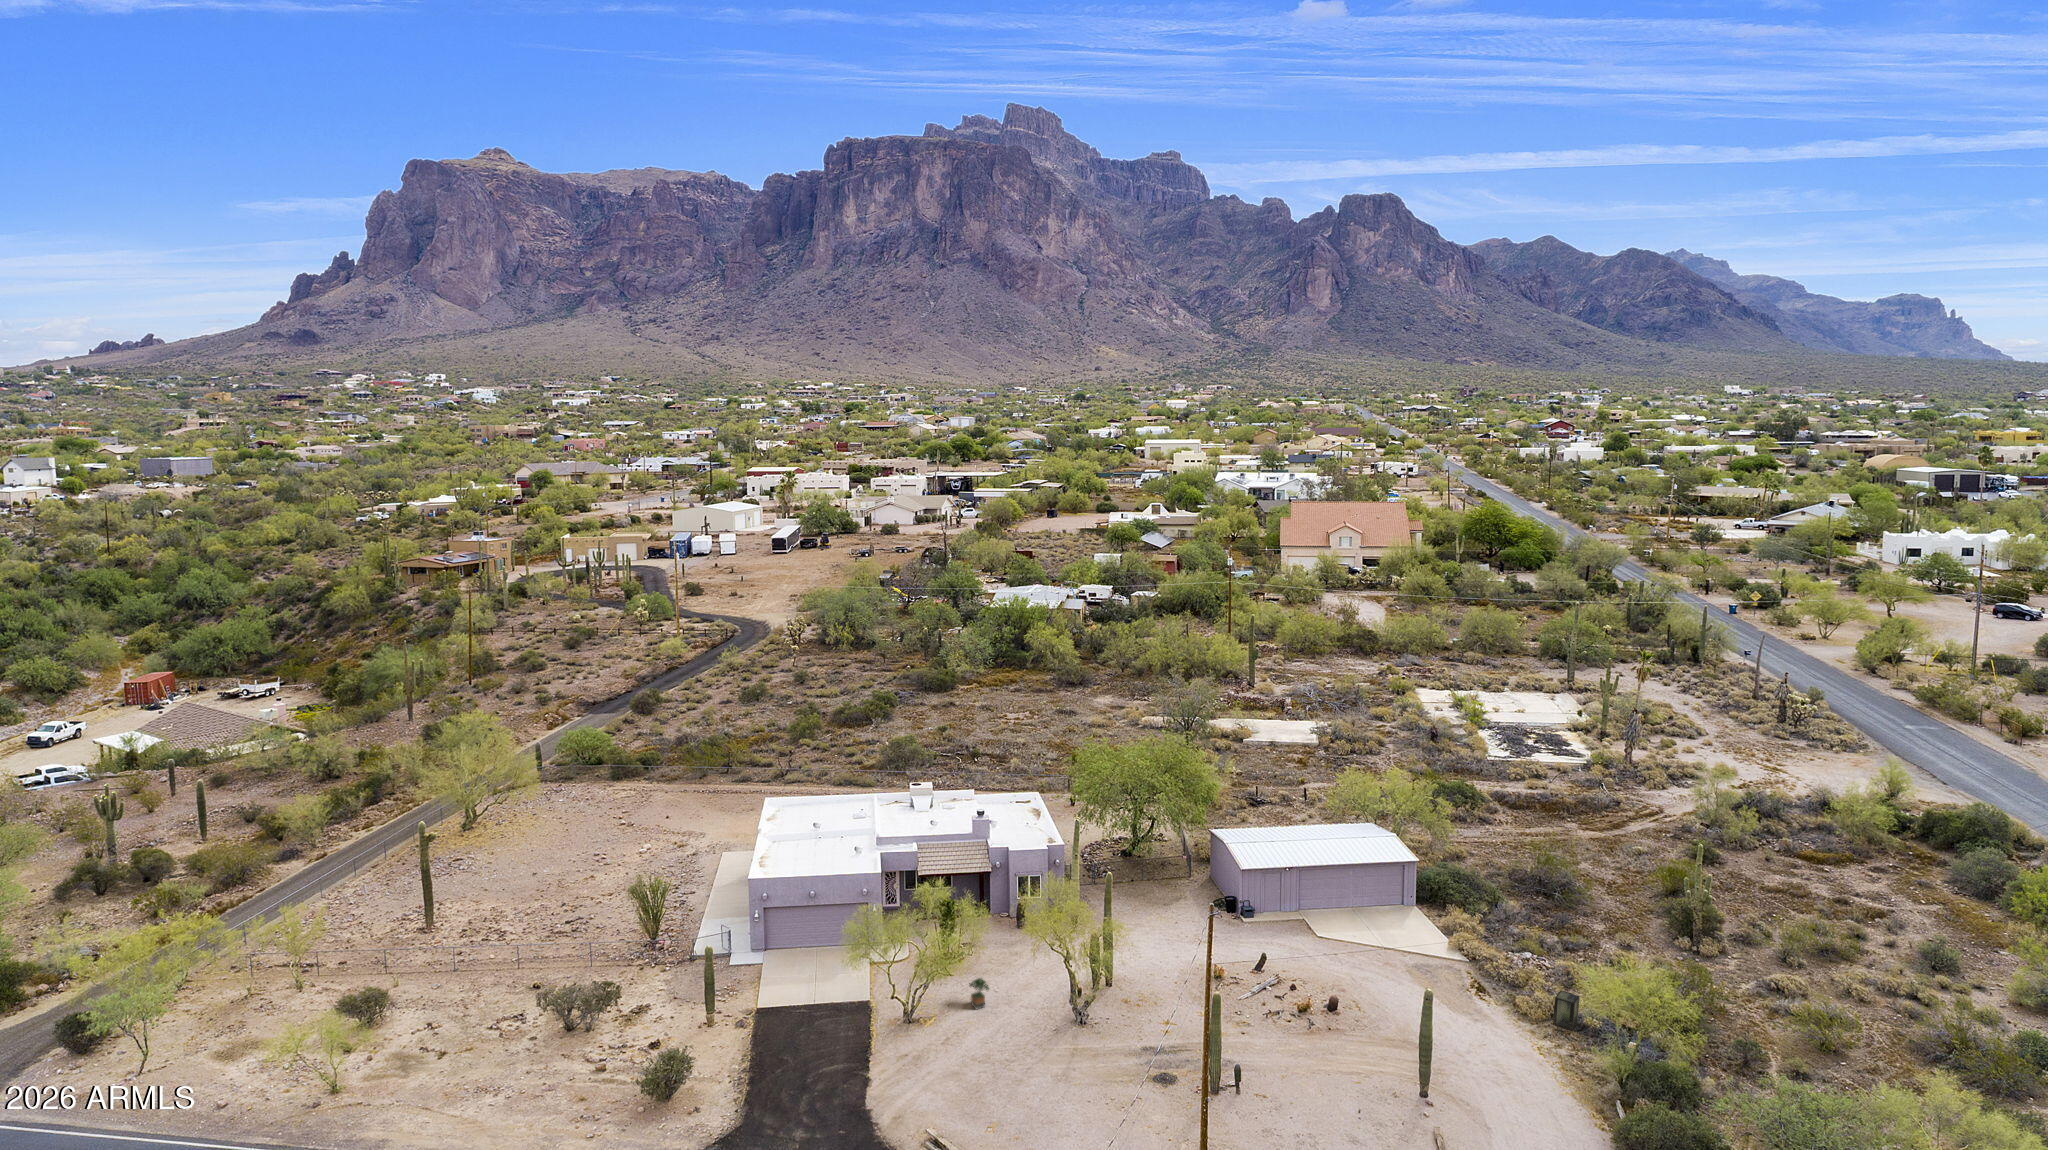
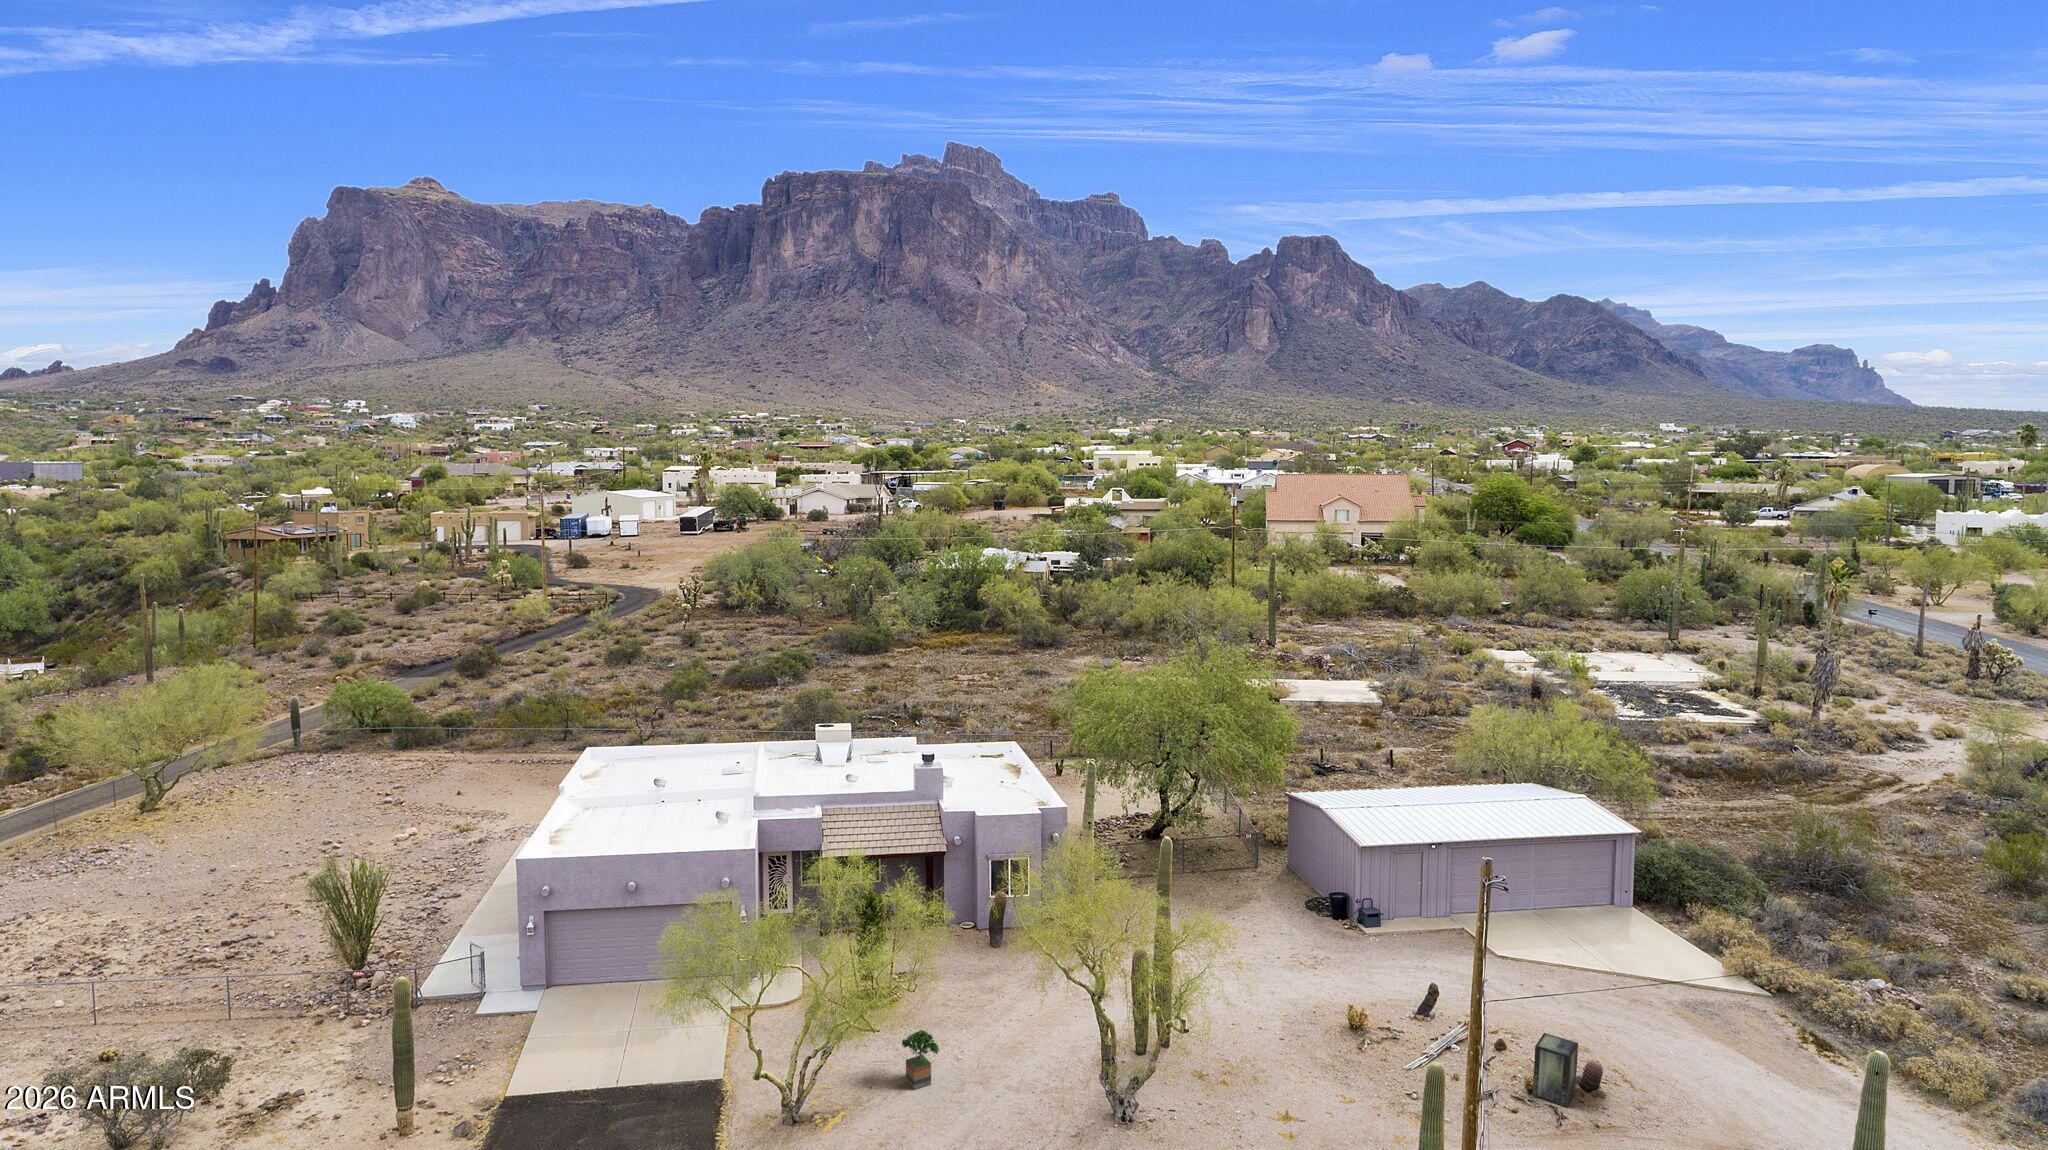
storage box: present [1553,990,1579,1031] -> present [1532,1033,1578,1107]

